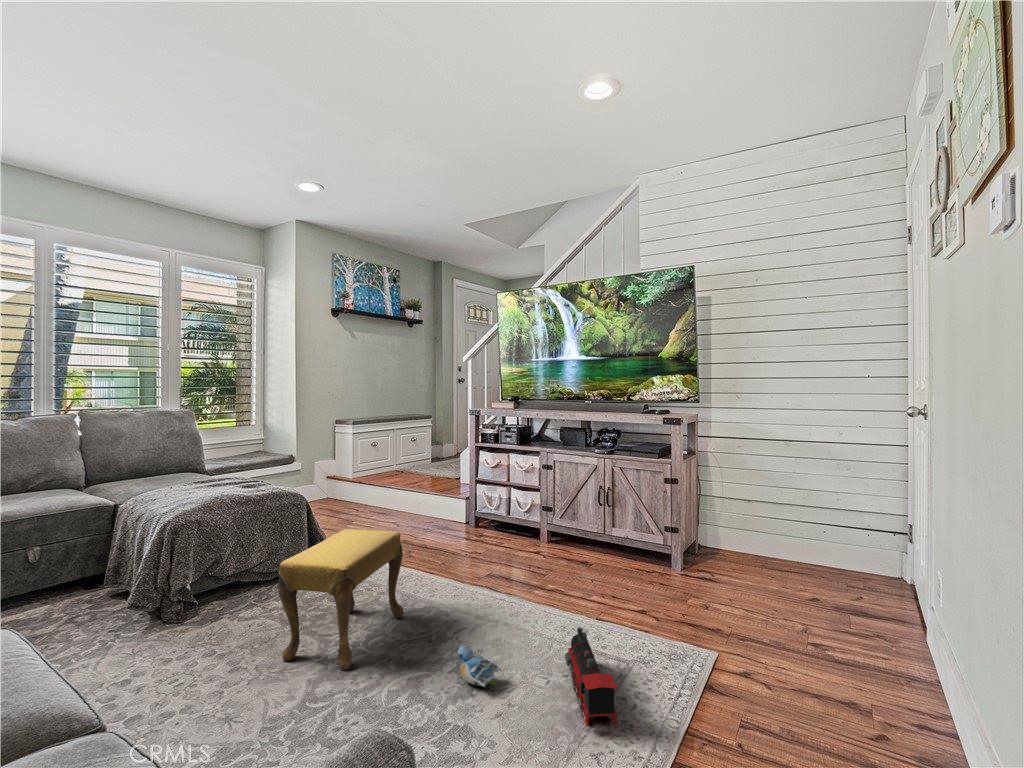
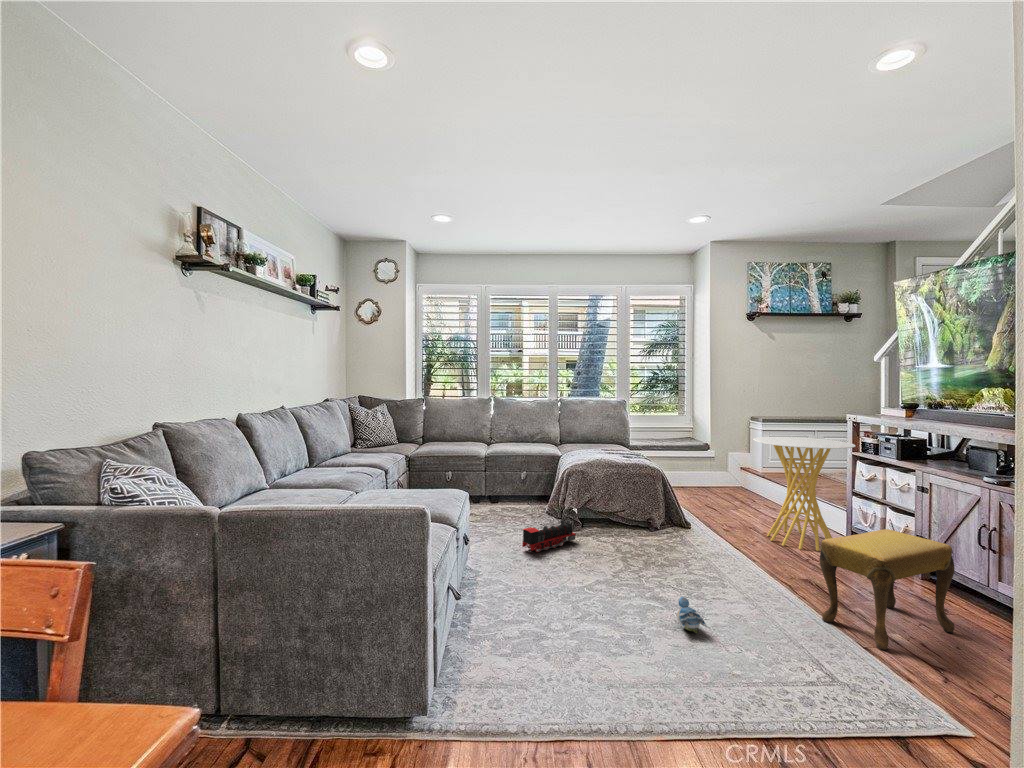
side table: none [397,434,489,549] -> present [753,437,855,551]
footstool: present [278,529,404,670] -> present [820,529,954,650]
toy train: present [565,627,617,726] -> present [522,520,576,552]

